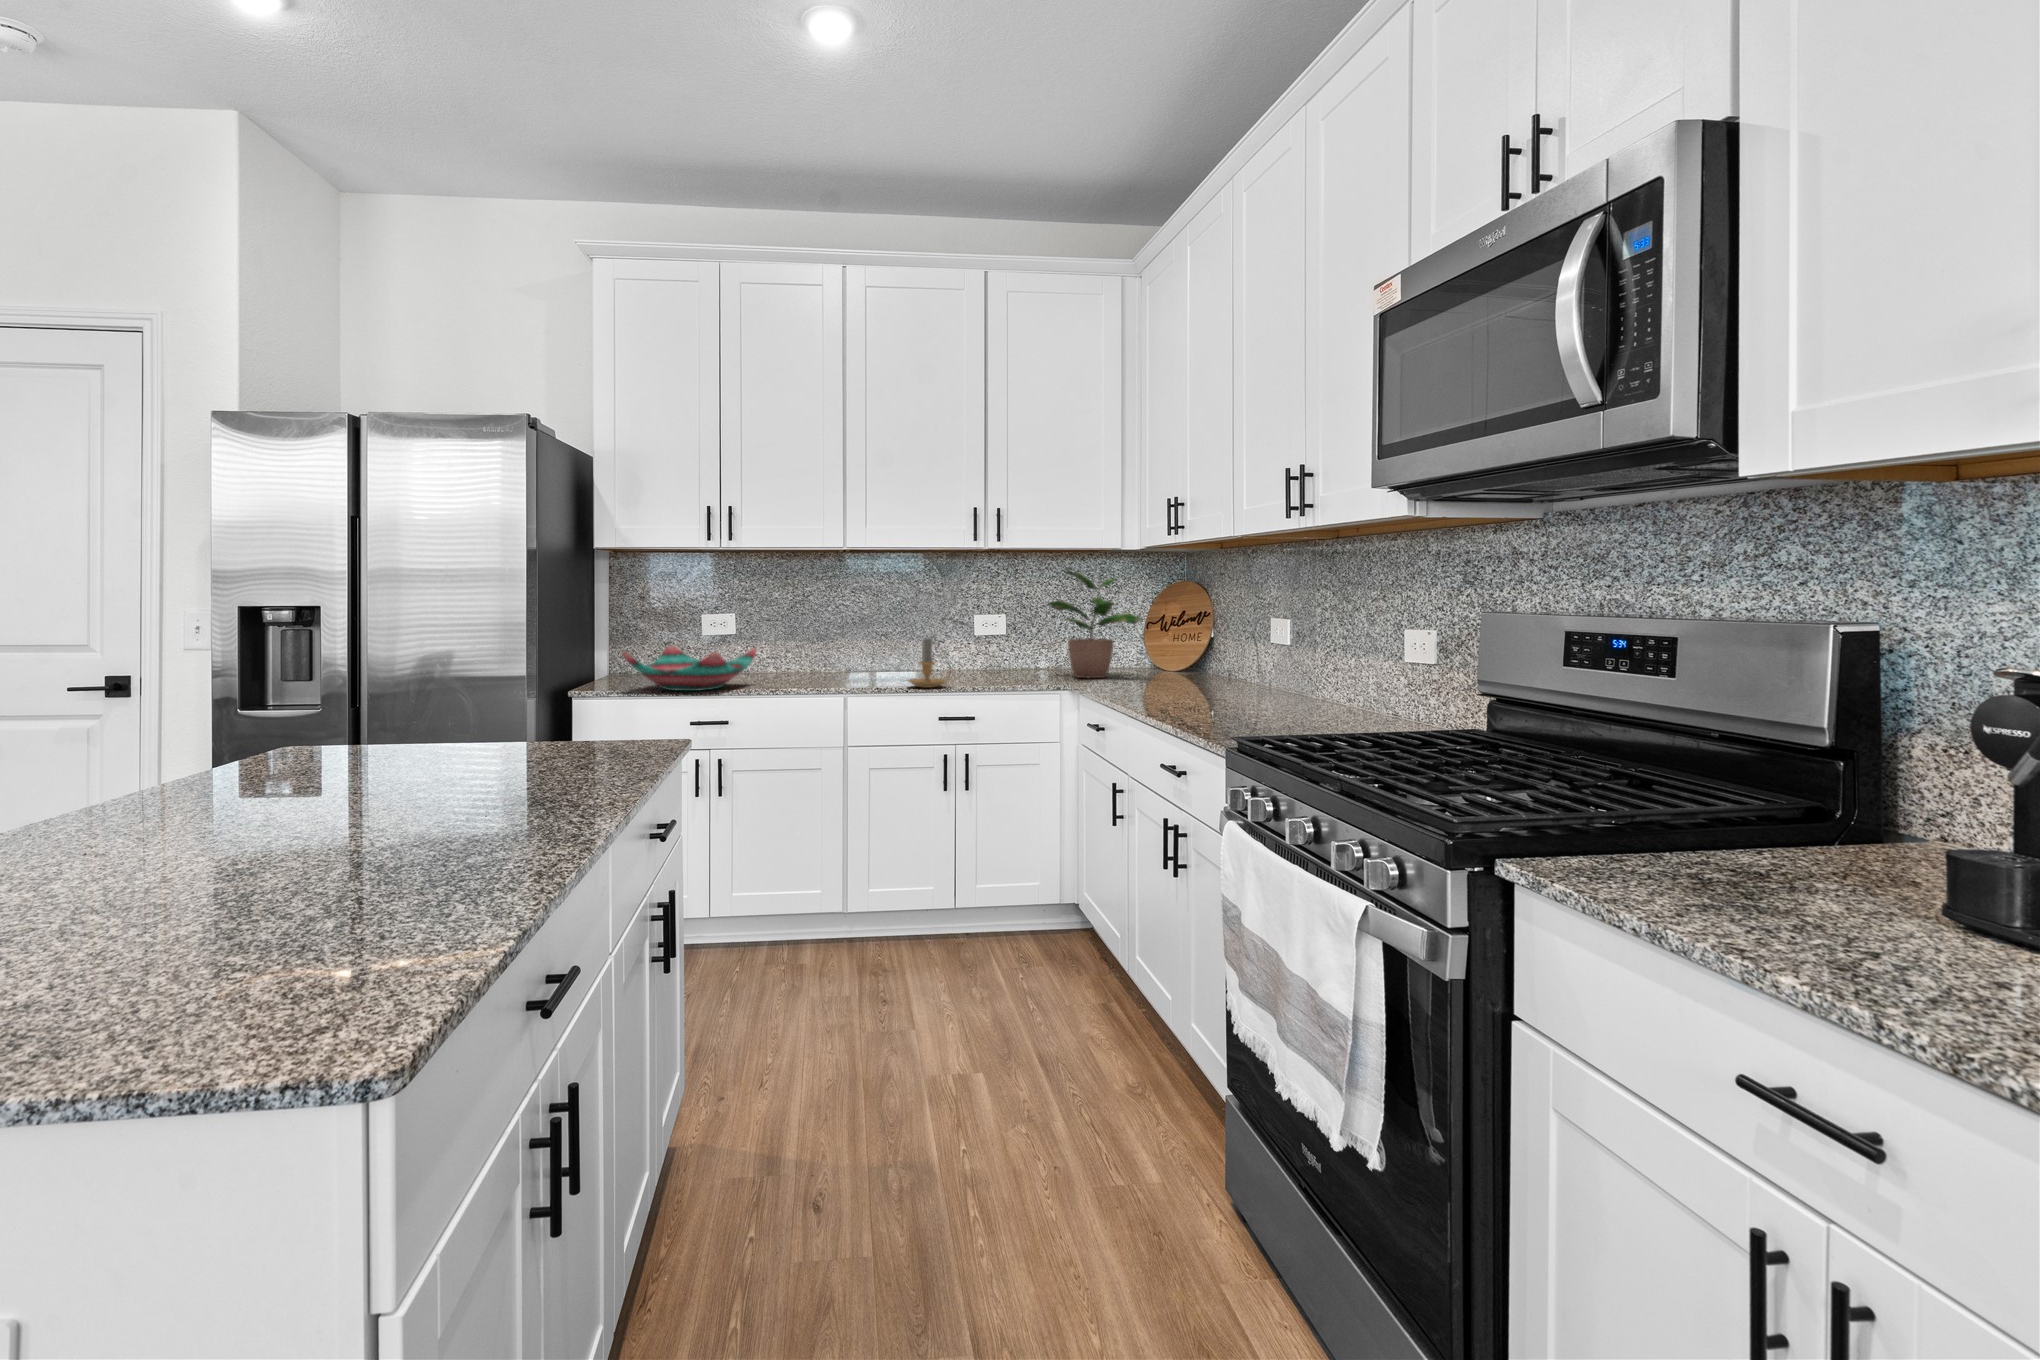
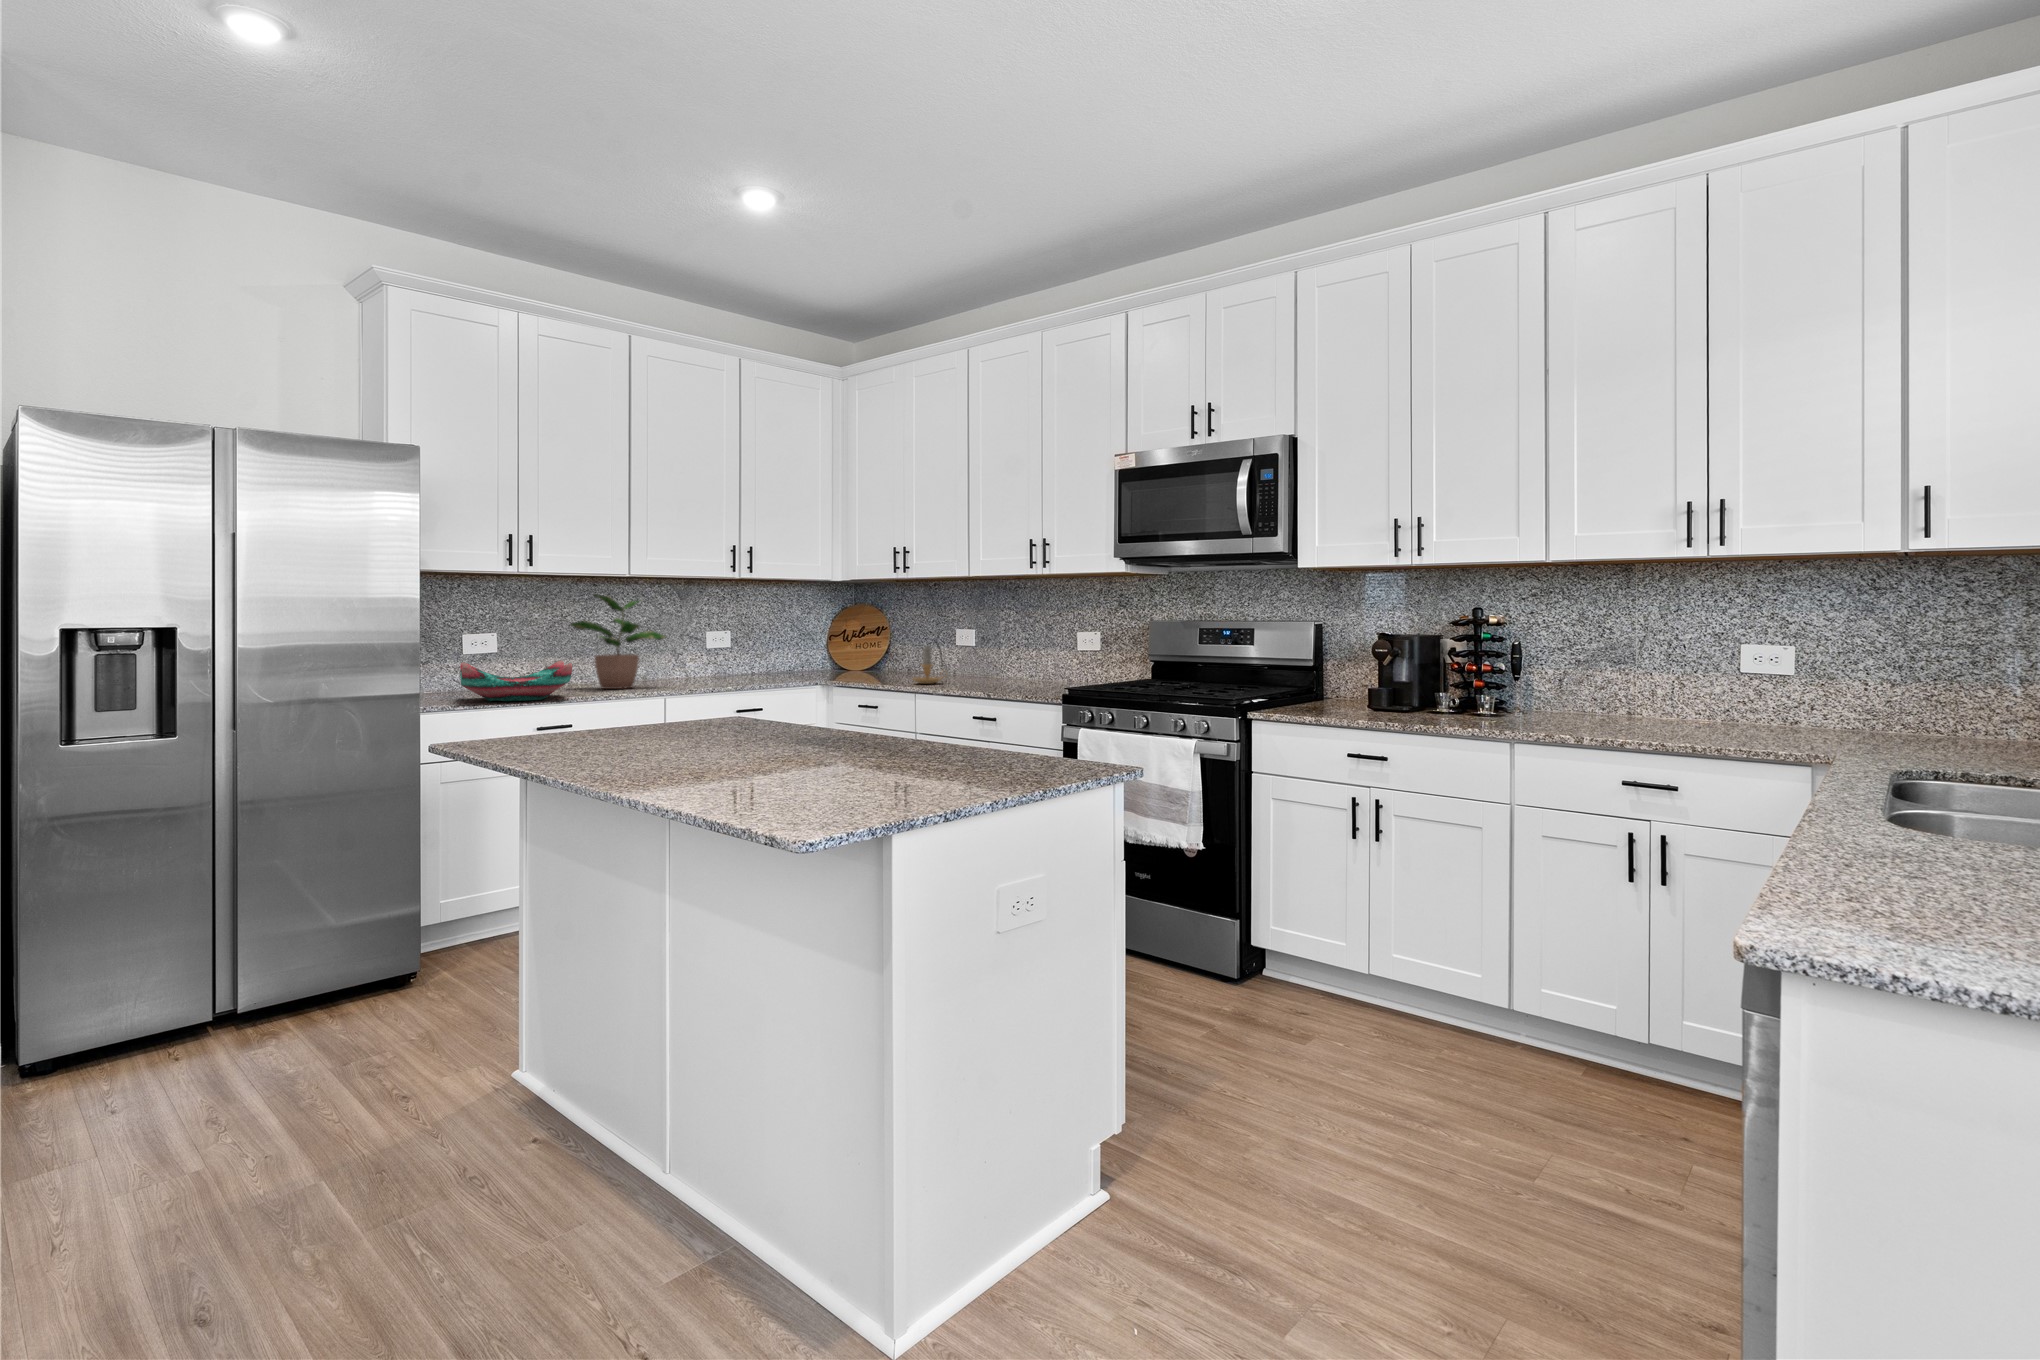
potted plant: present [1048,571,1141,678] -> present [570,594,666,689]
candle: present [908,638,955,688] -> present [913,646,943,684]

